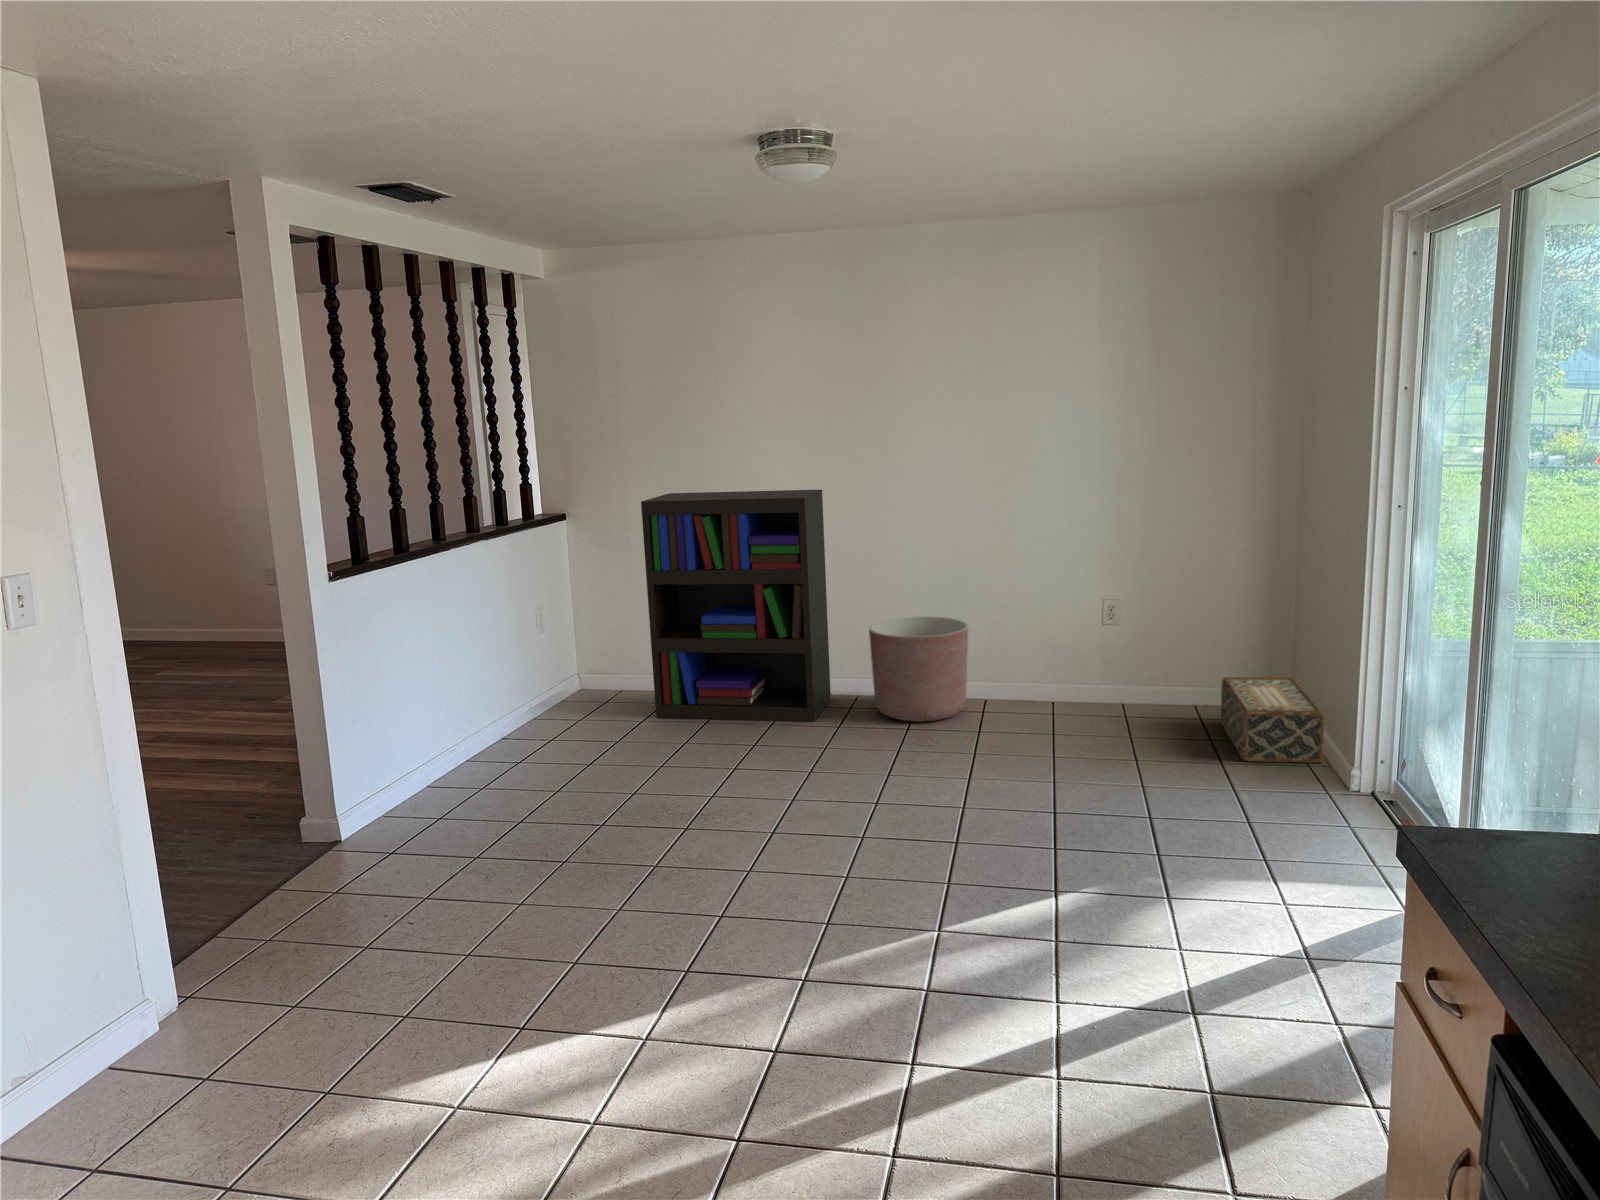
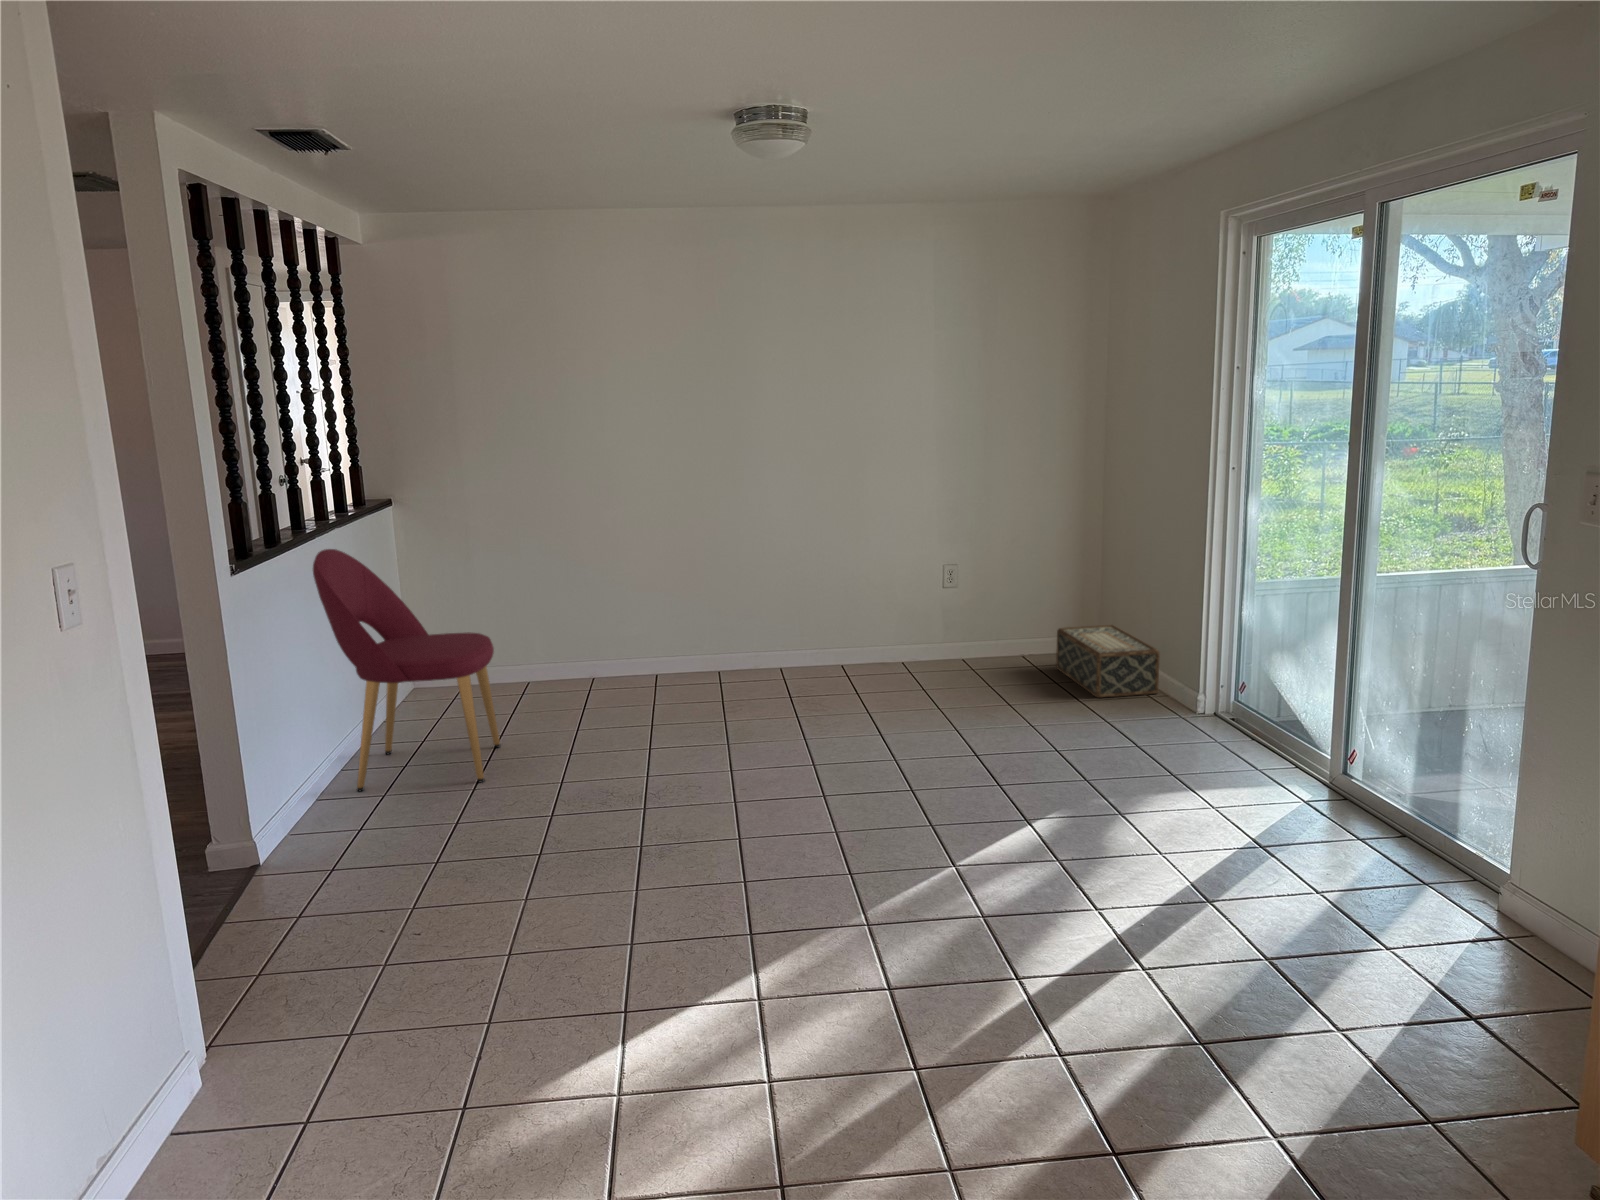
bookshelf: present [641,490,831,722] -> none [508,469,694,706]
dining chair: none [427,560,605,788] -> present [313,549,500,791]
planter: present [869,616,968,722] -> none [740,588,834,688]

